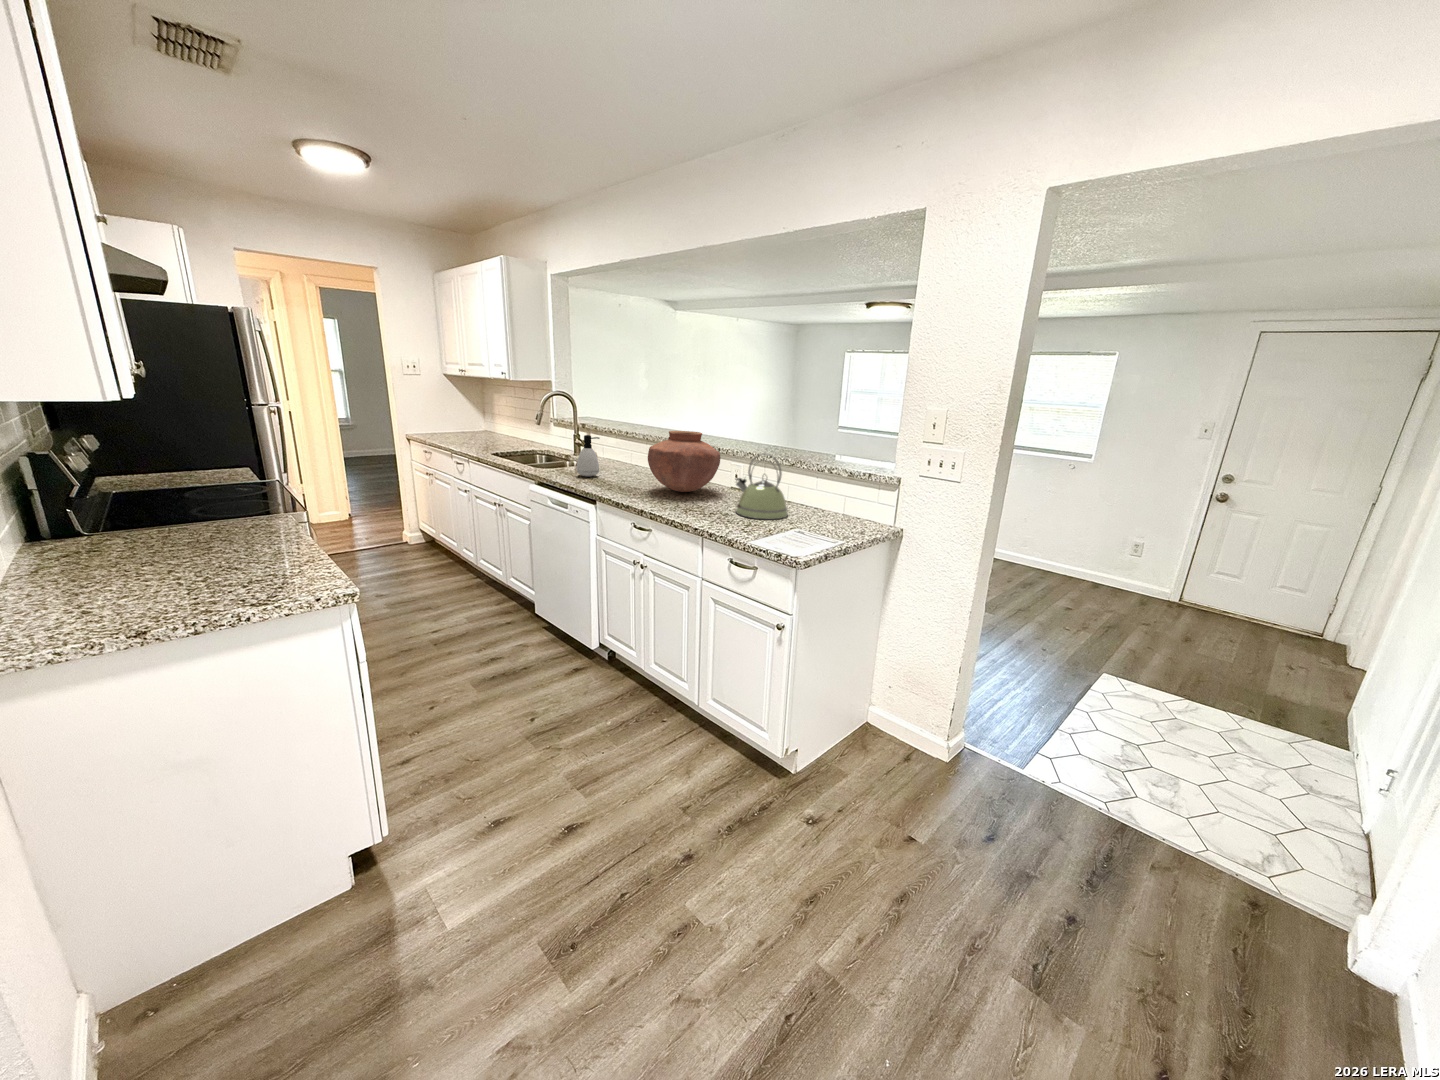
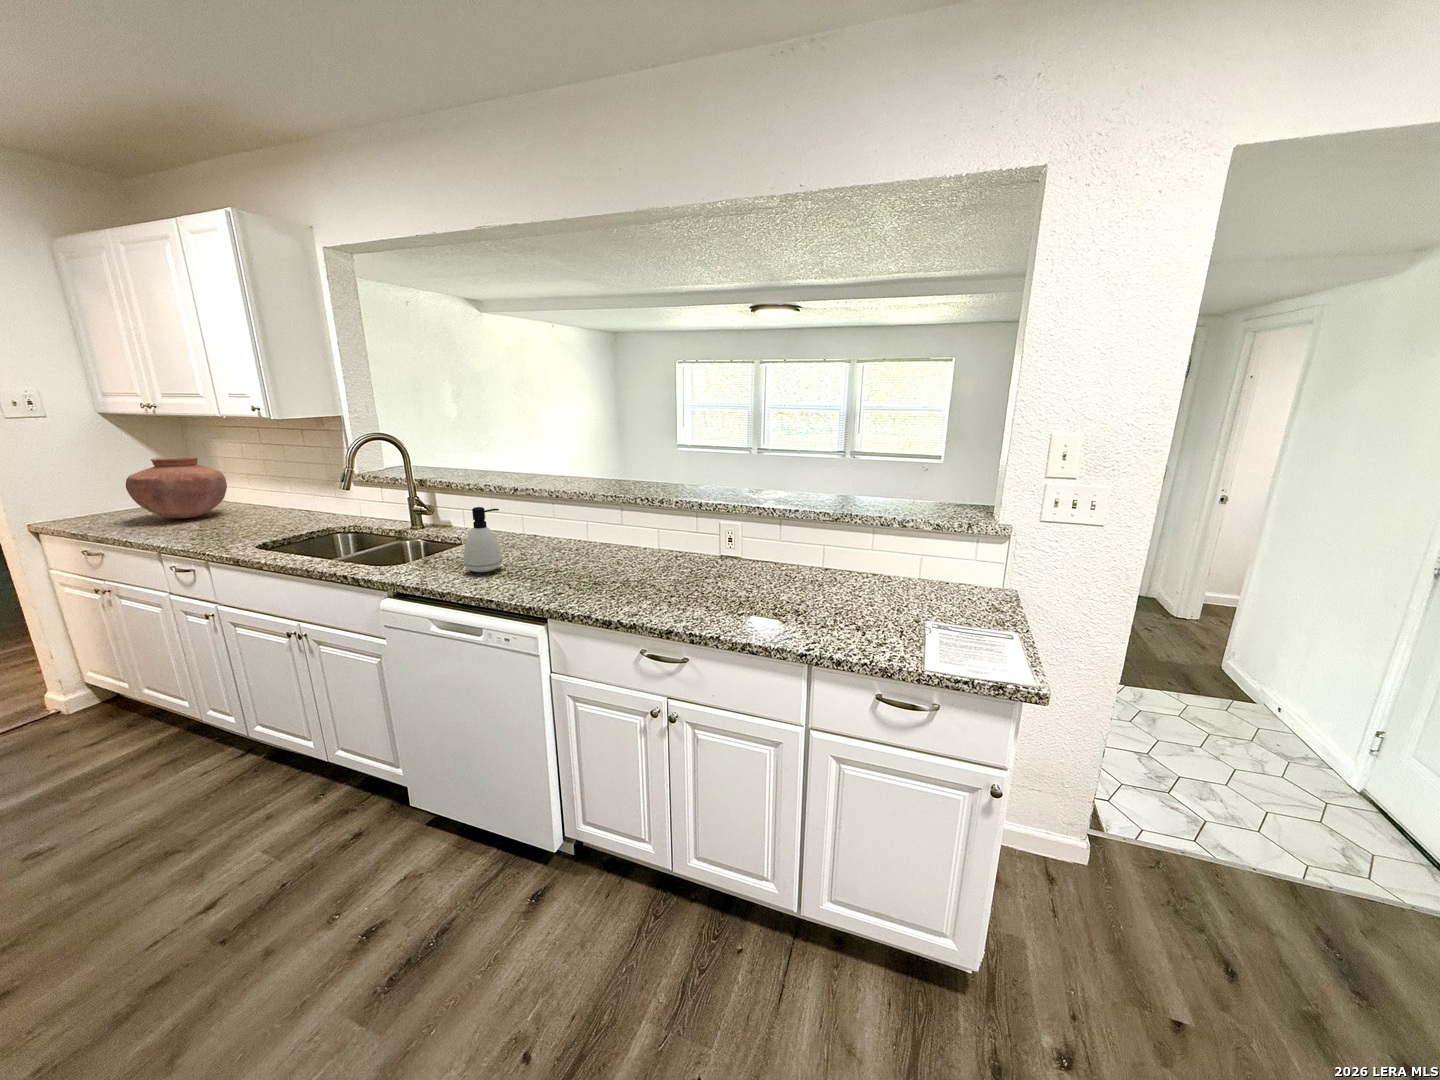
vase: present [648,431,720,492] -> present [126,457,227,518]
kettle: present [736,454,788,519] -> none [778,517,862,614]

